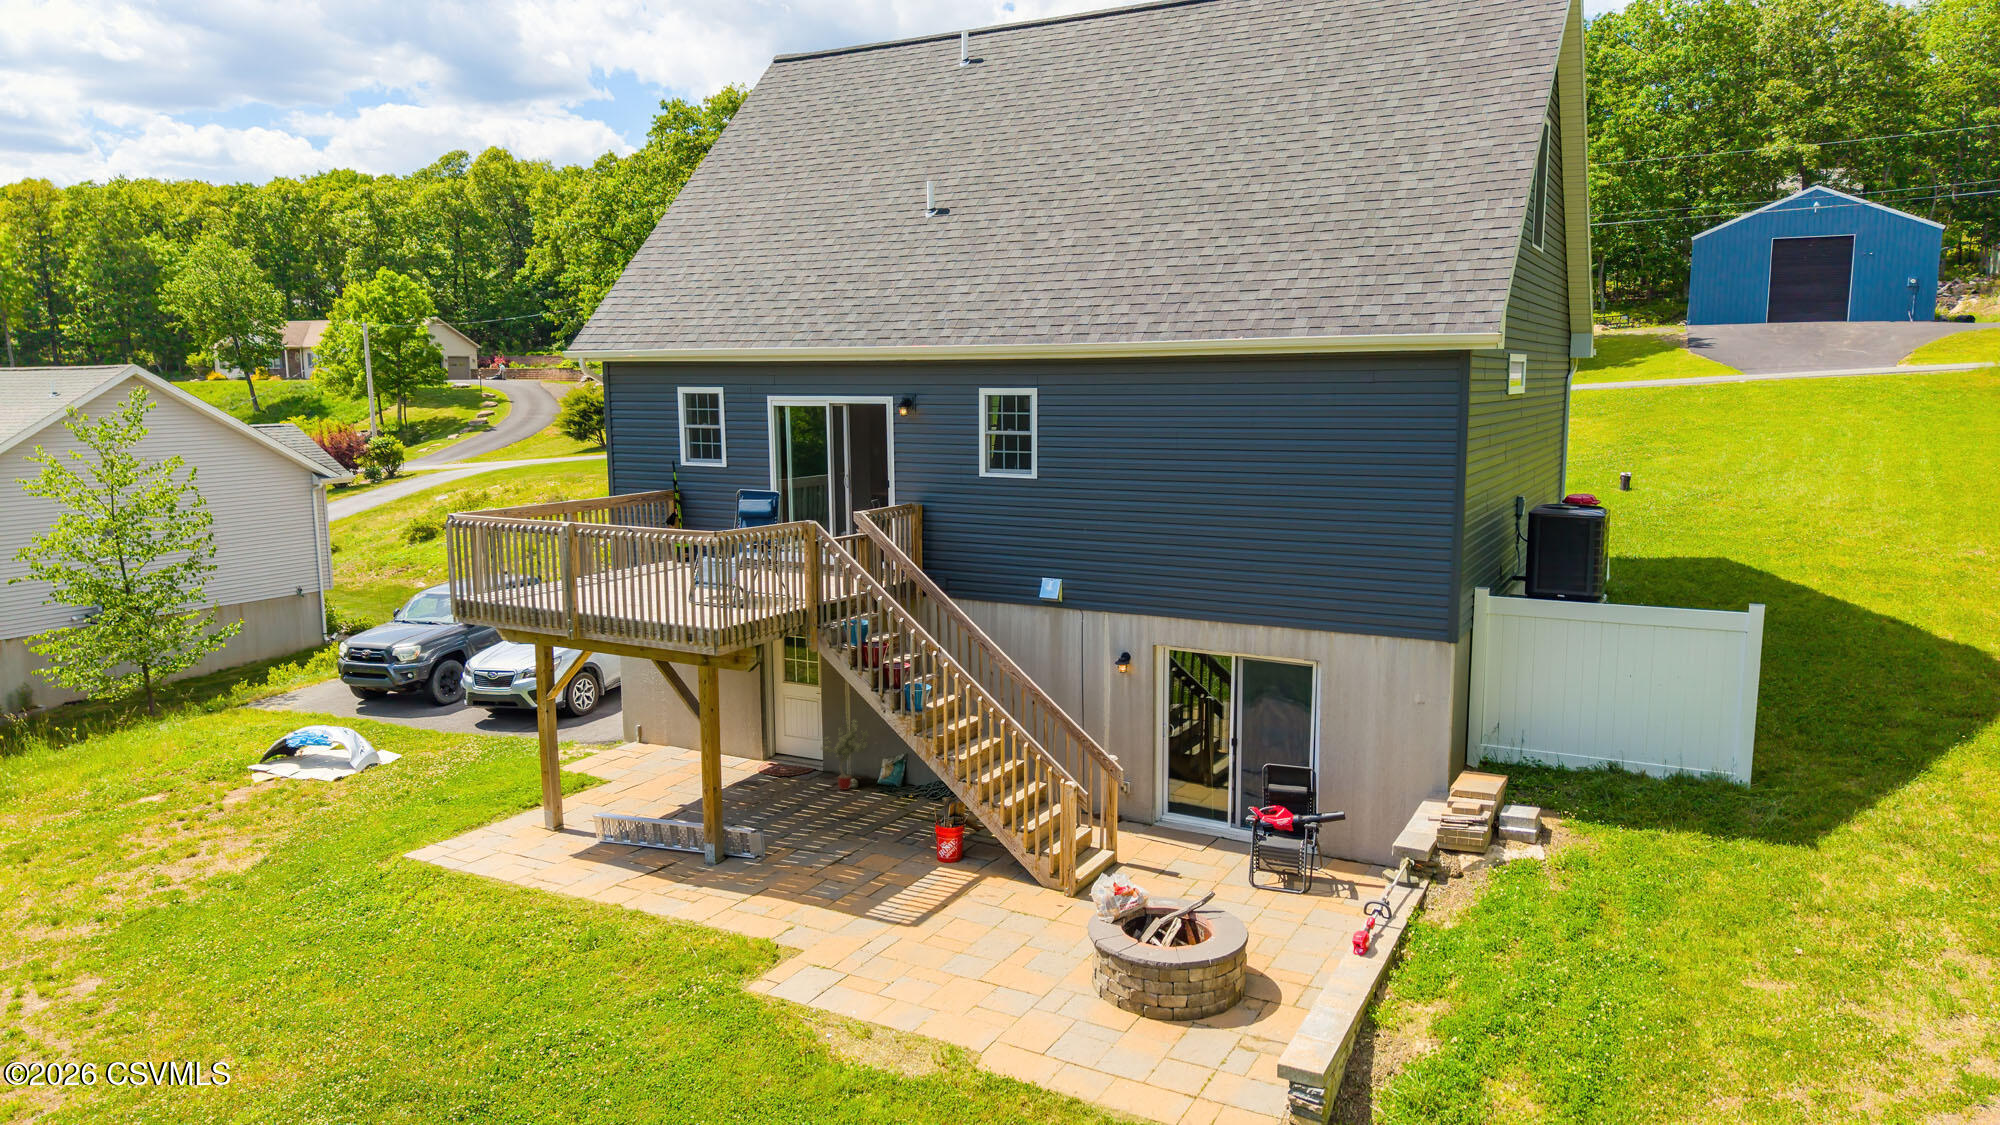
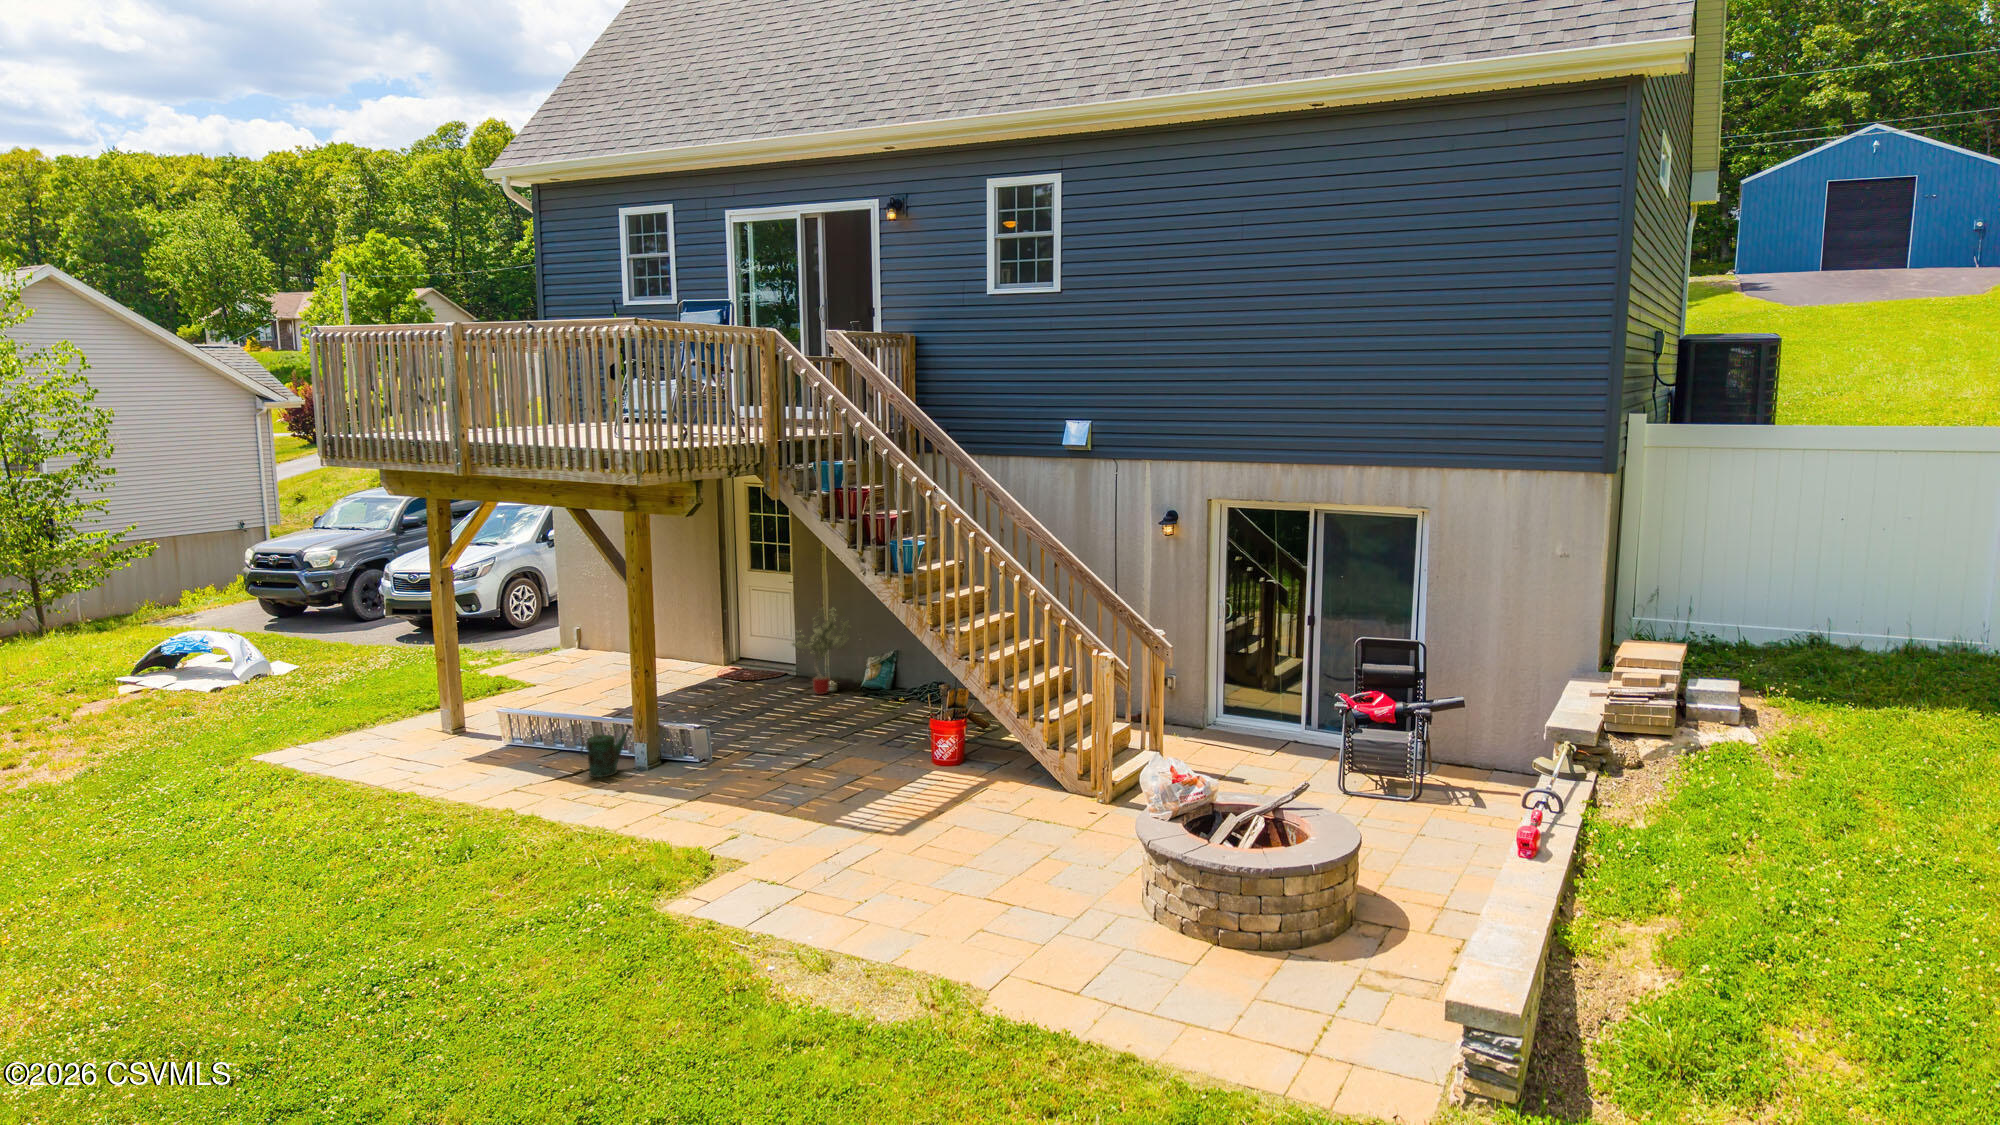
watering can: none [665,829,705,873] -> present [580,724,633,777]

